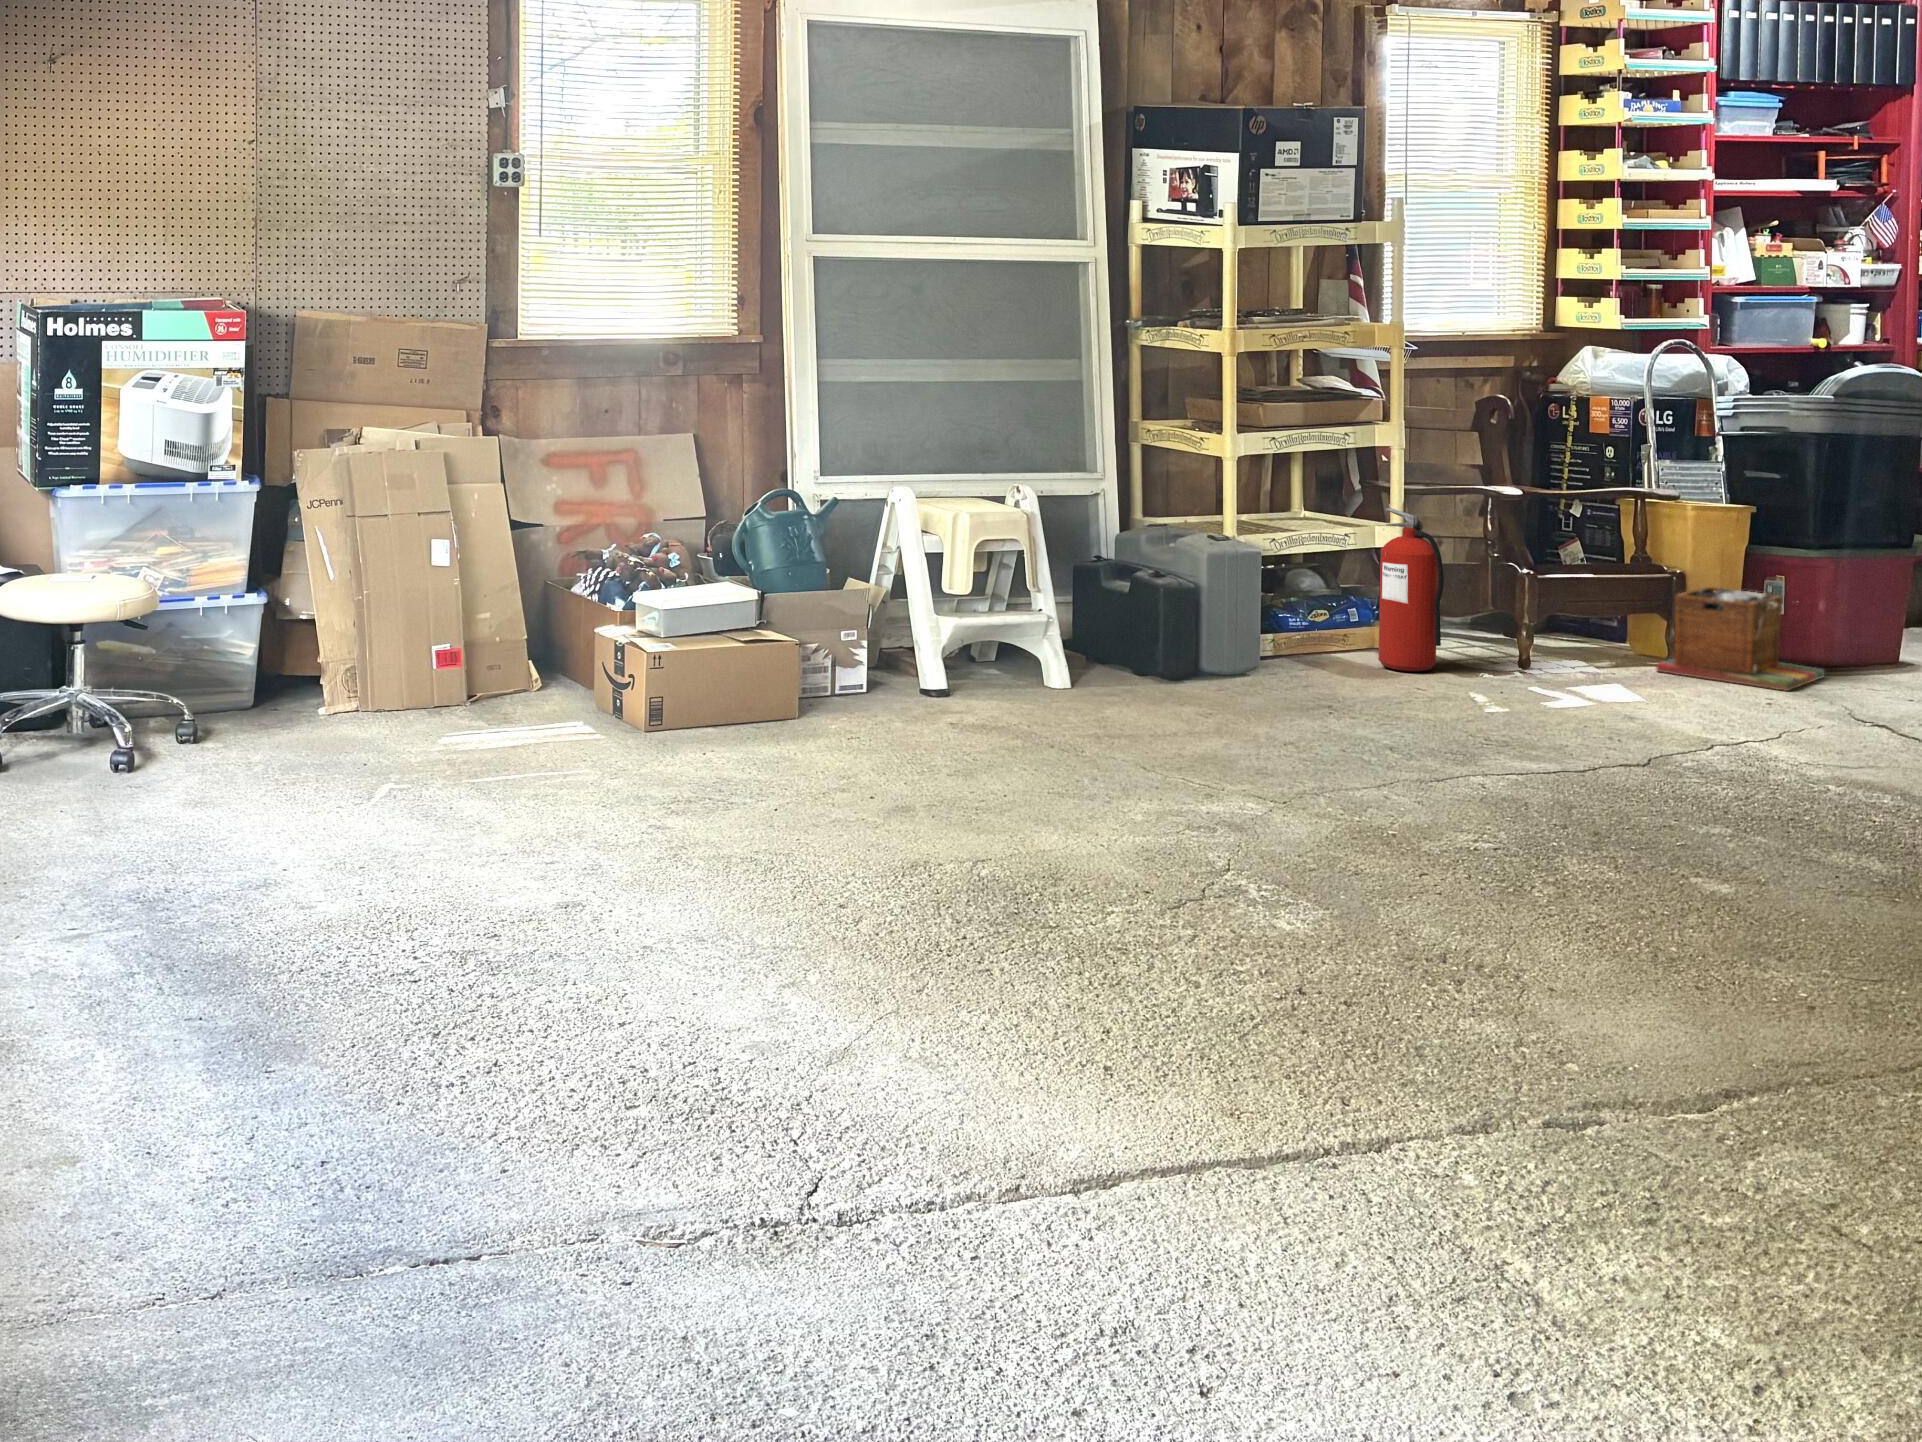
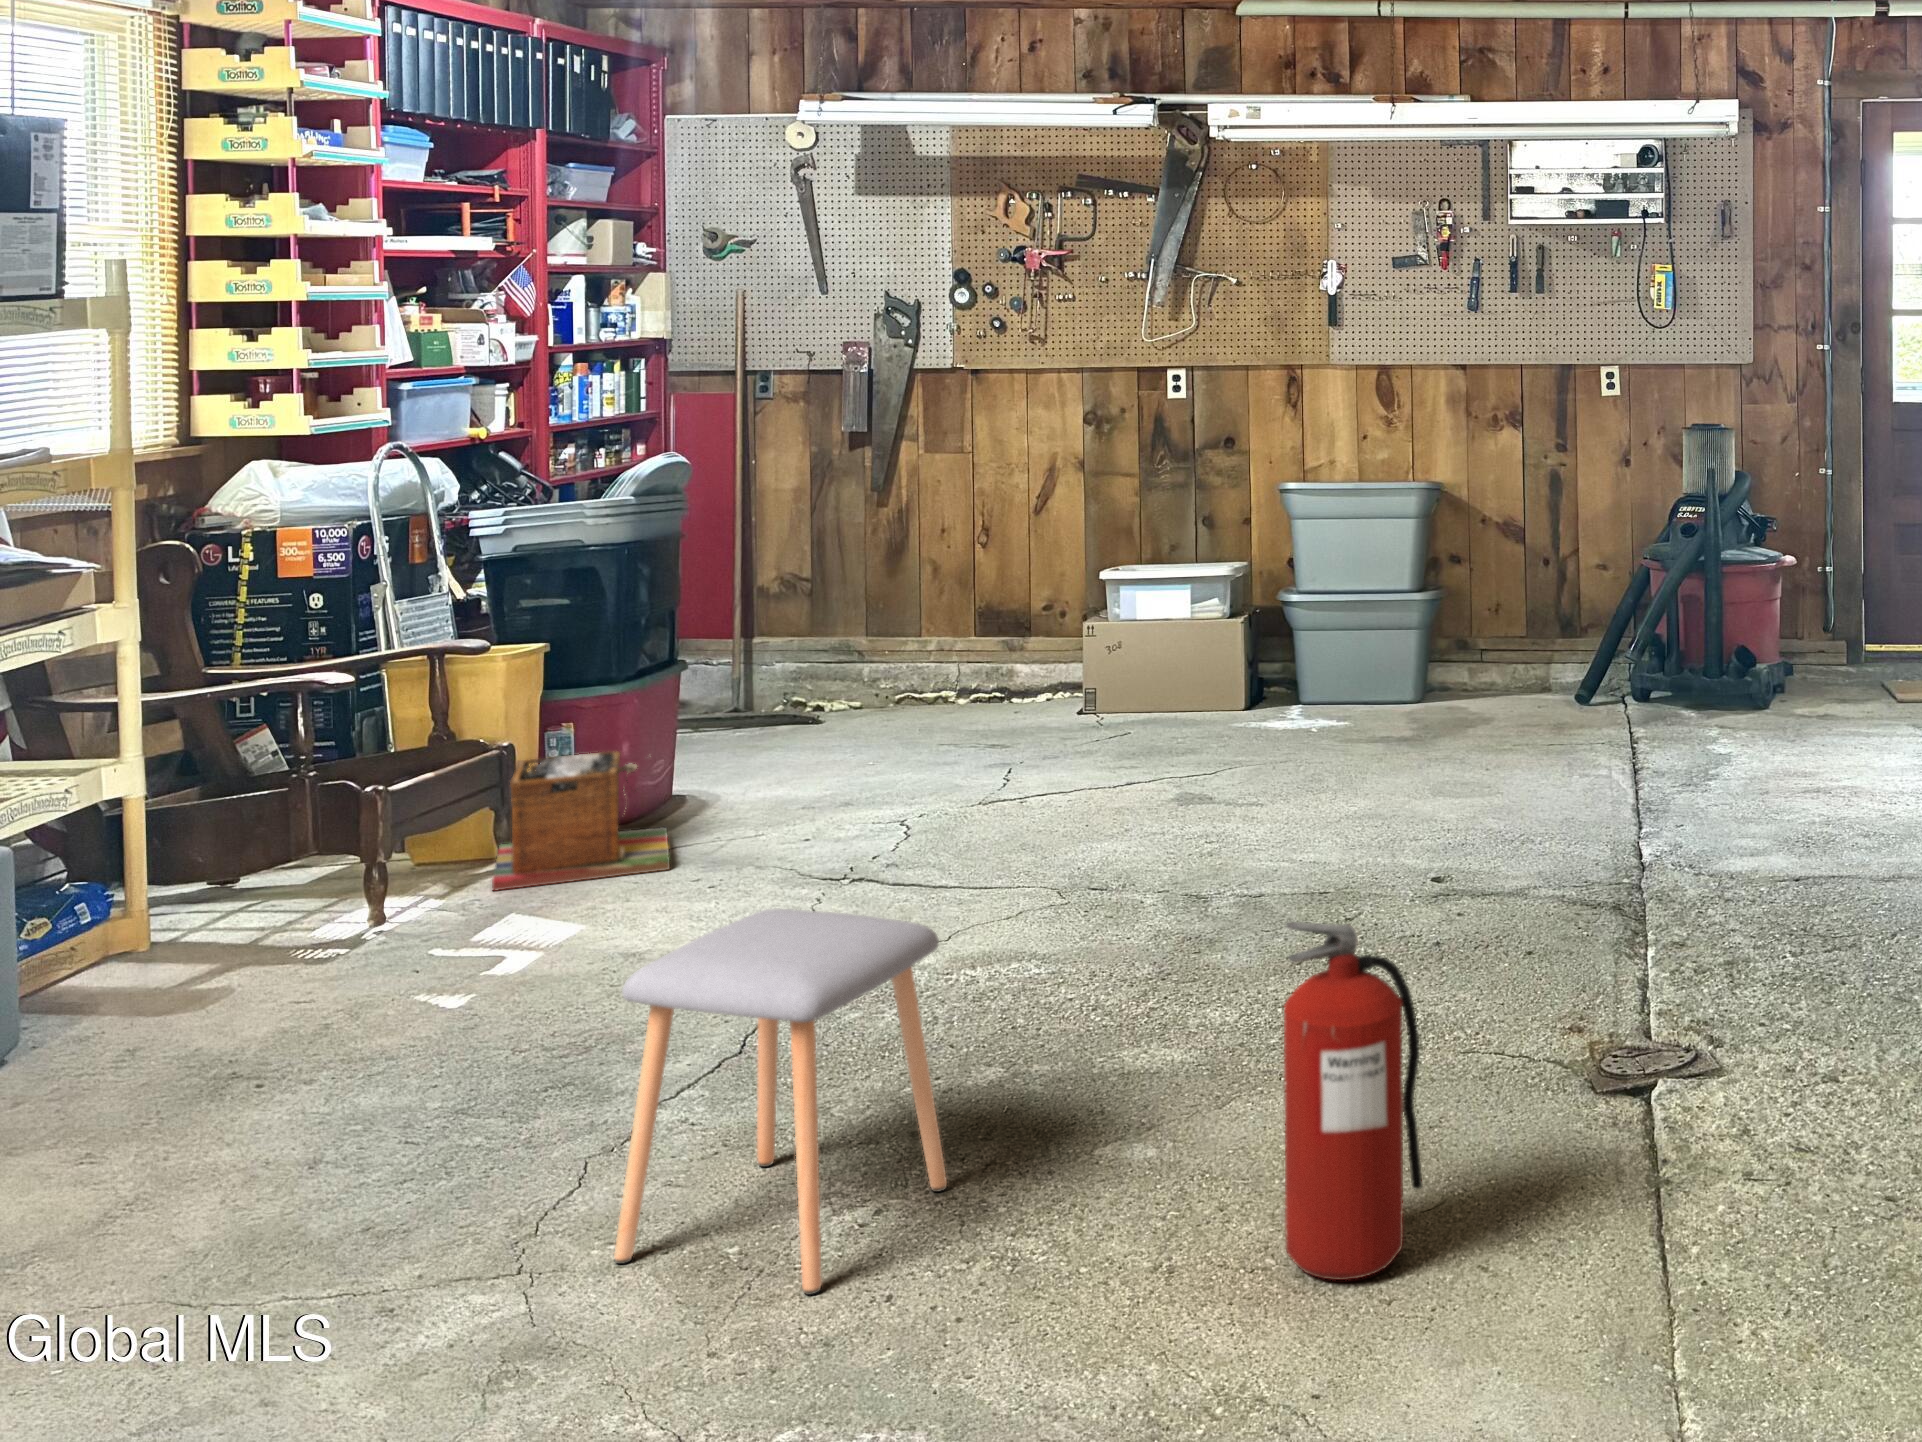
fire extinguisher: present [1378,508,1444,672] -> present [1284,922,1423,1280]
stool: none [1426,626,1636,840] -> present [614,908,947,1295]

